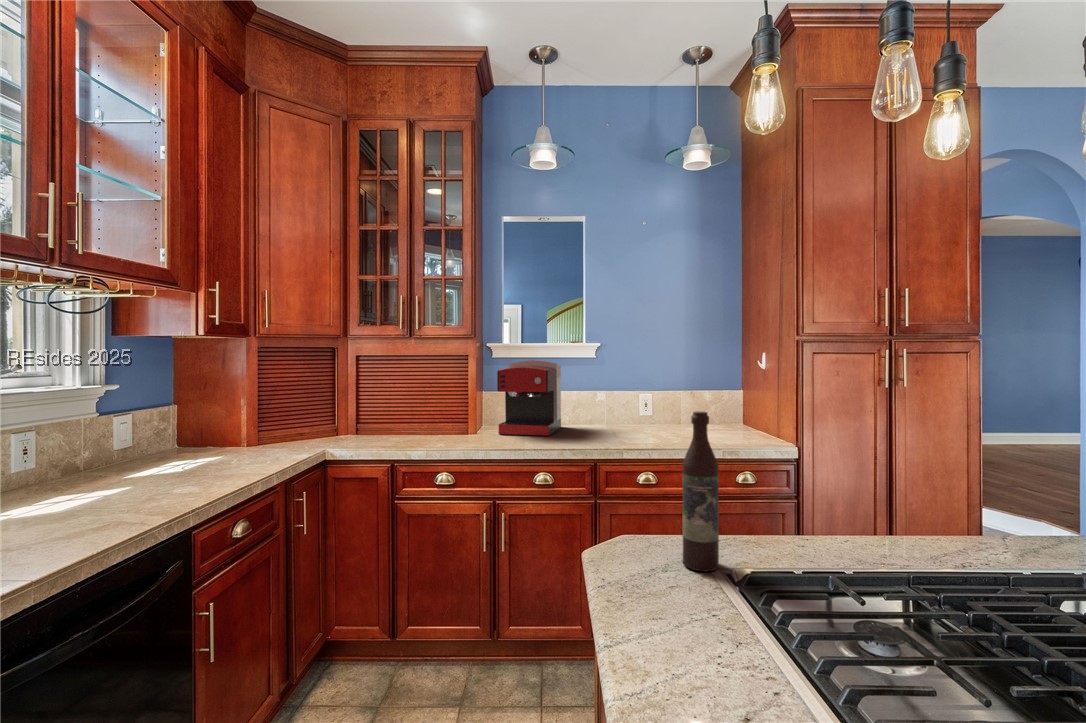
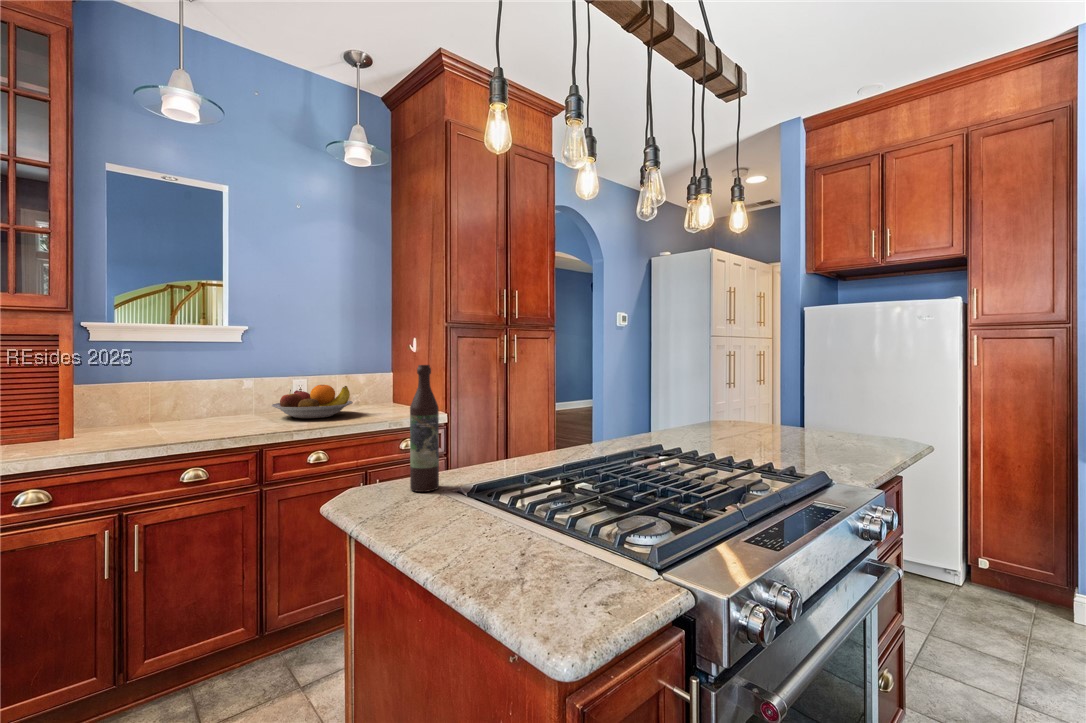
coffee maker: present [497,360,561,436] -> none [111,342,200,433]
fruit bowl: none [614,402,689,435] -> present [272,385,353,418]

